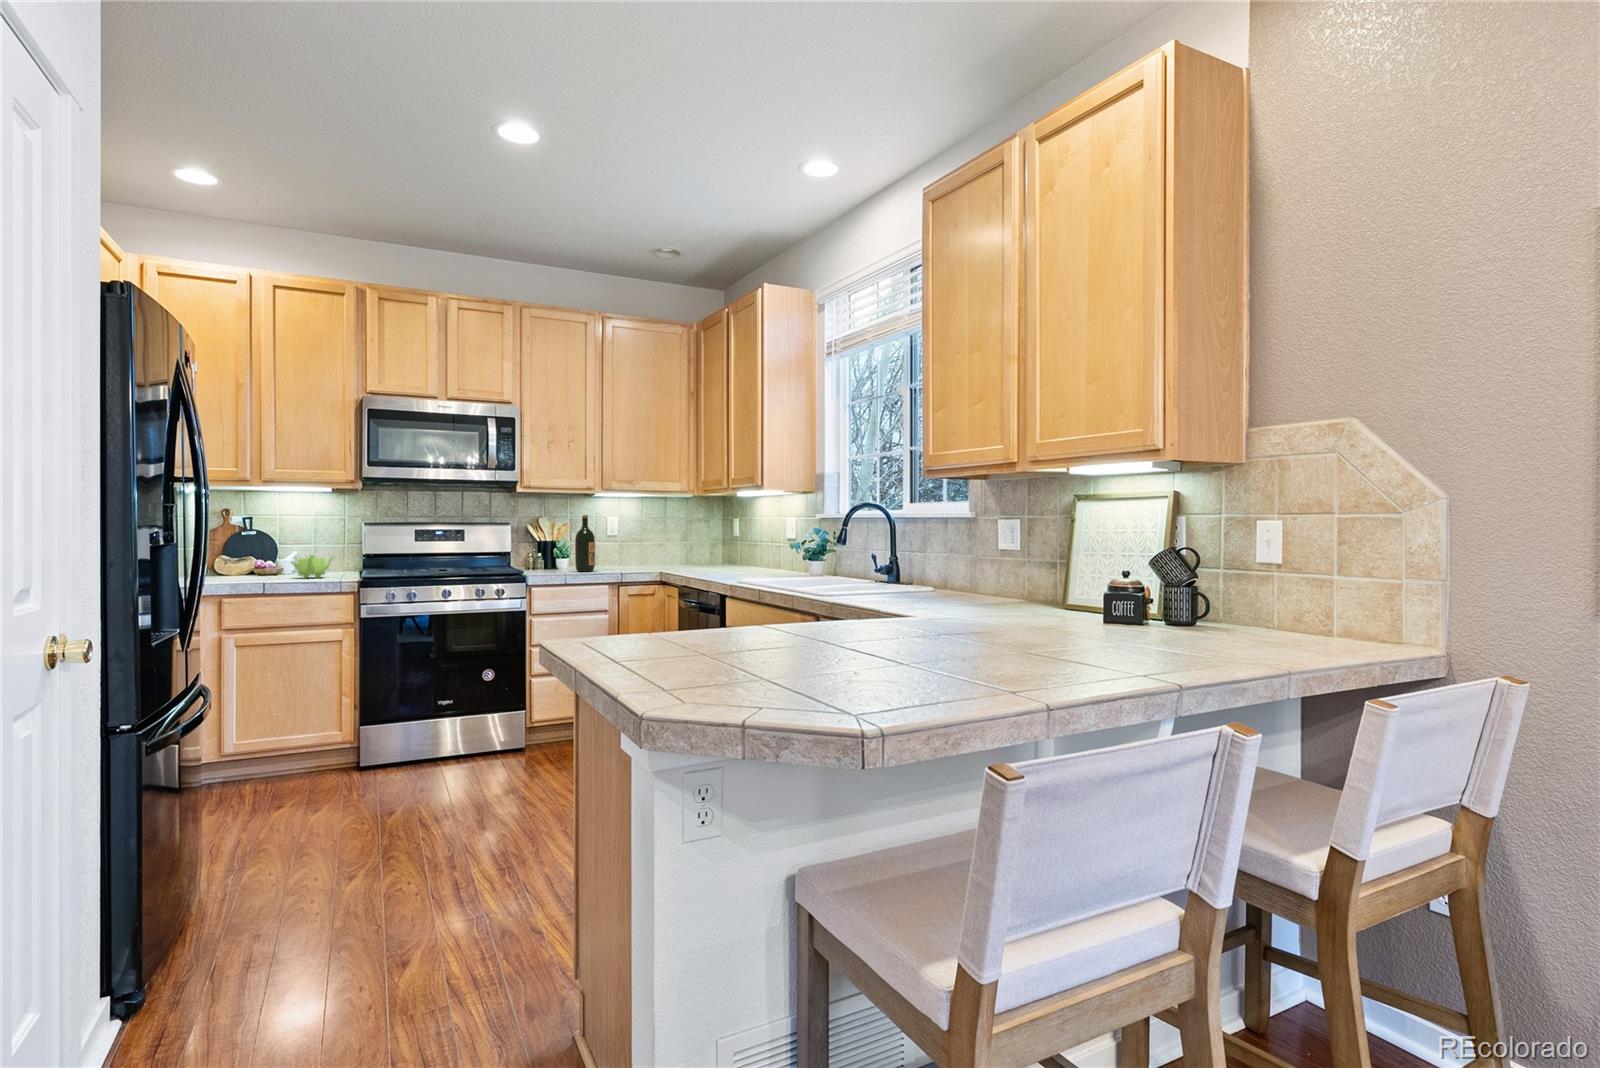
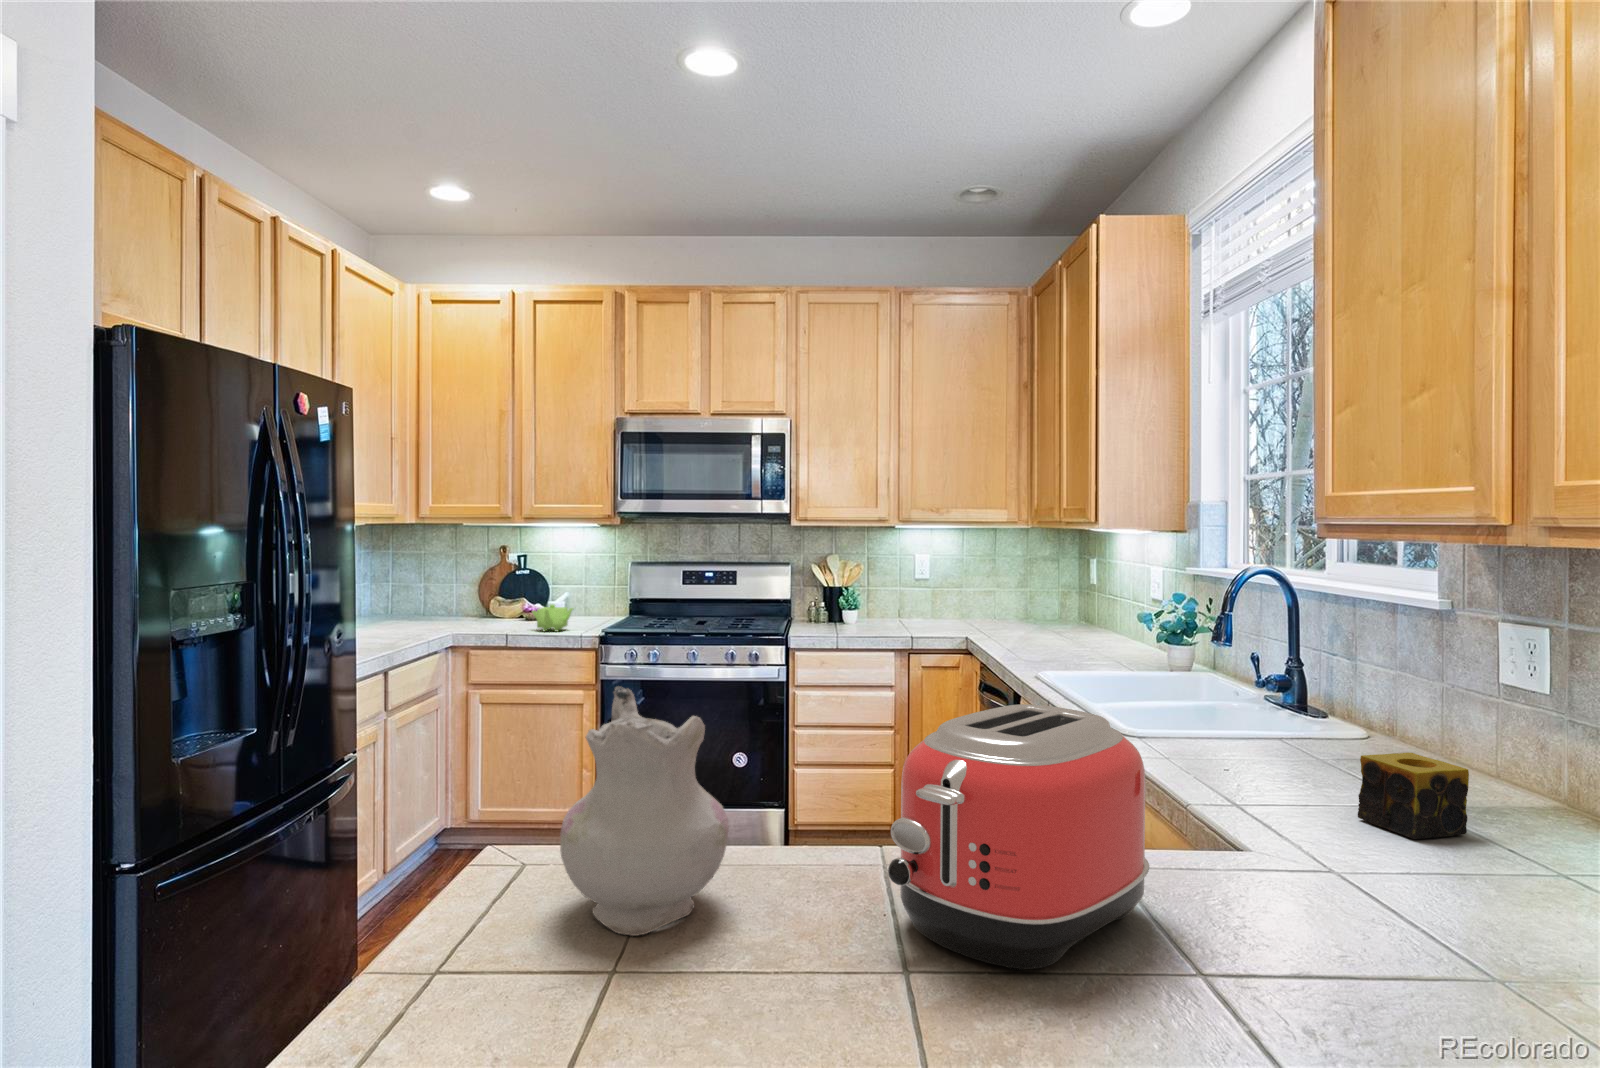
wine bottle: present [575,515,595,572] -> none [850,559,875,634]
ceramic pitcher: none [639,531,728,650] -> present [560,686,728,936]
toaster: none [806,538,909,642] -> present [888,704,1149,970]
candle: none [955,575,1000,610] -> present [1358,753,1469,839]

